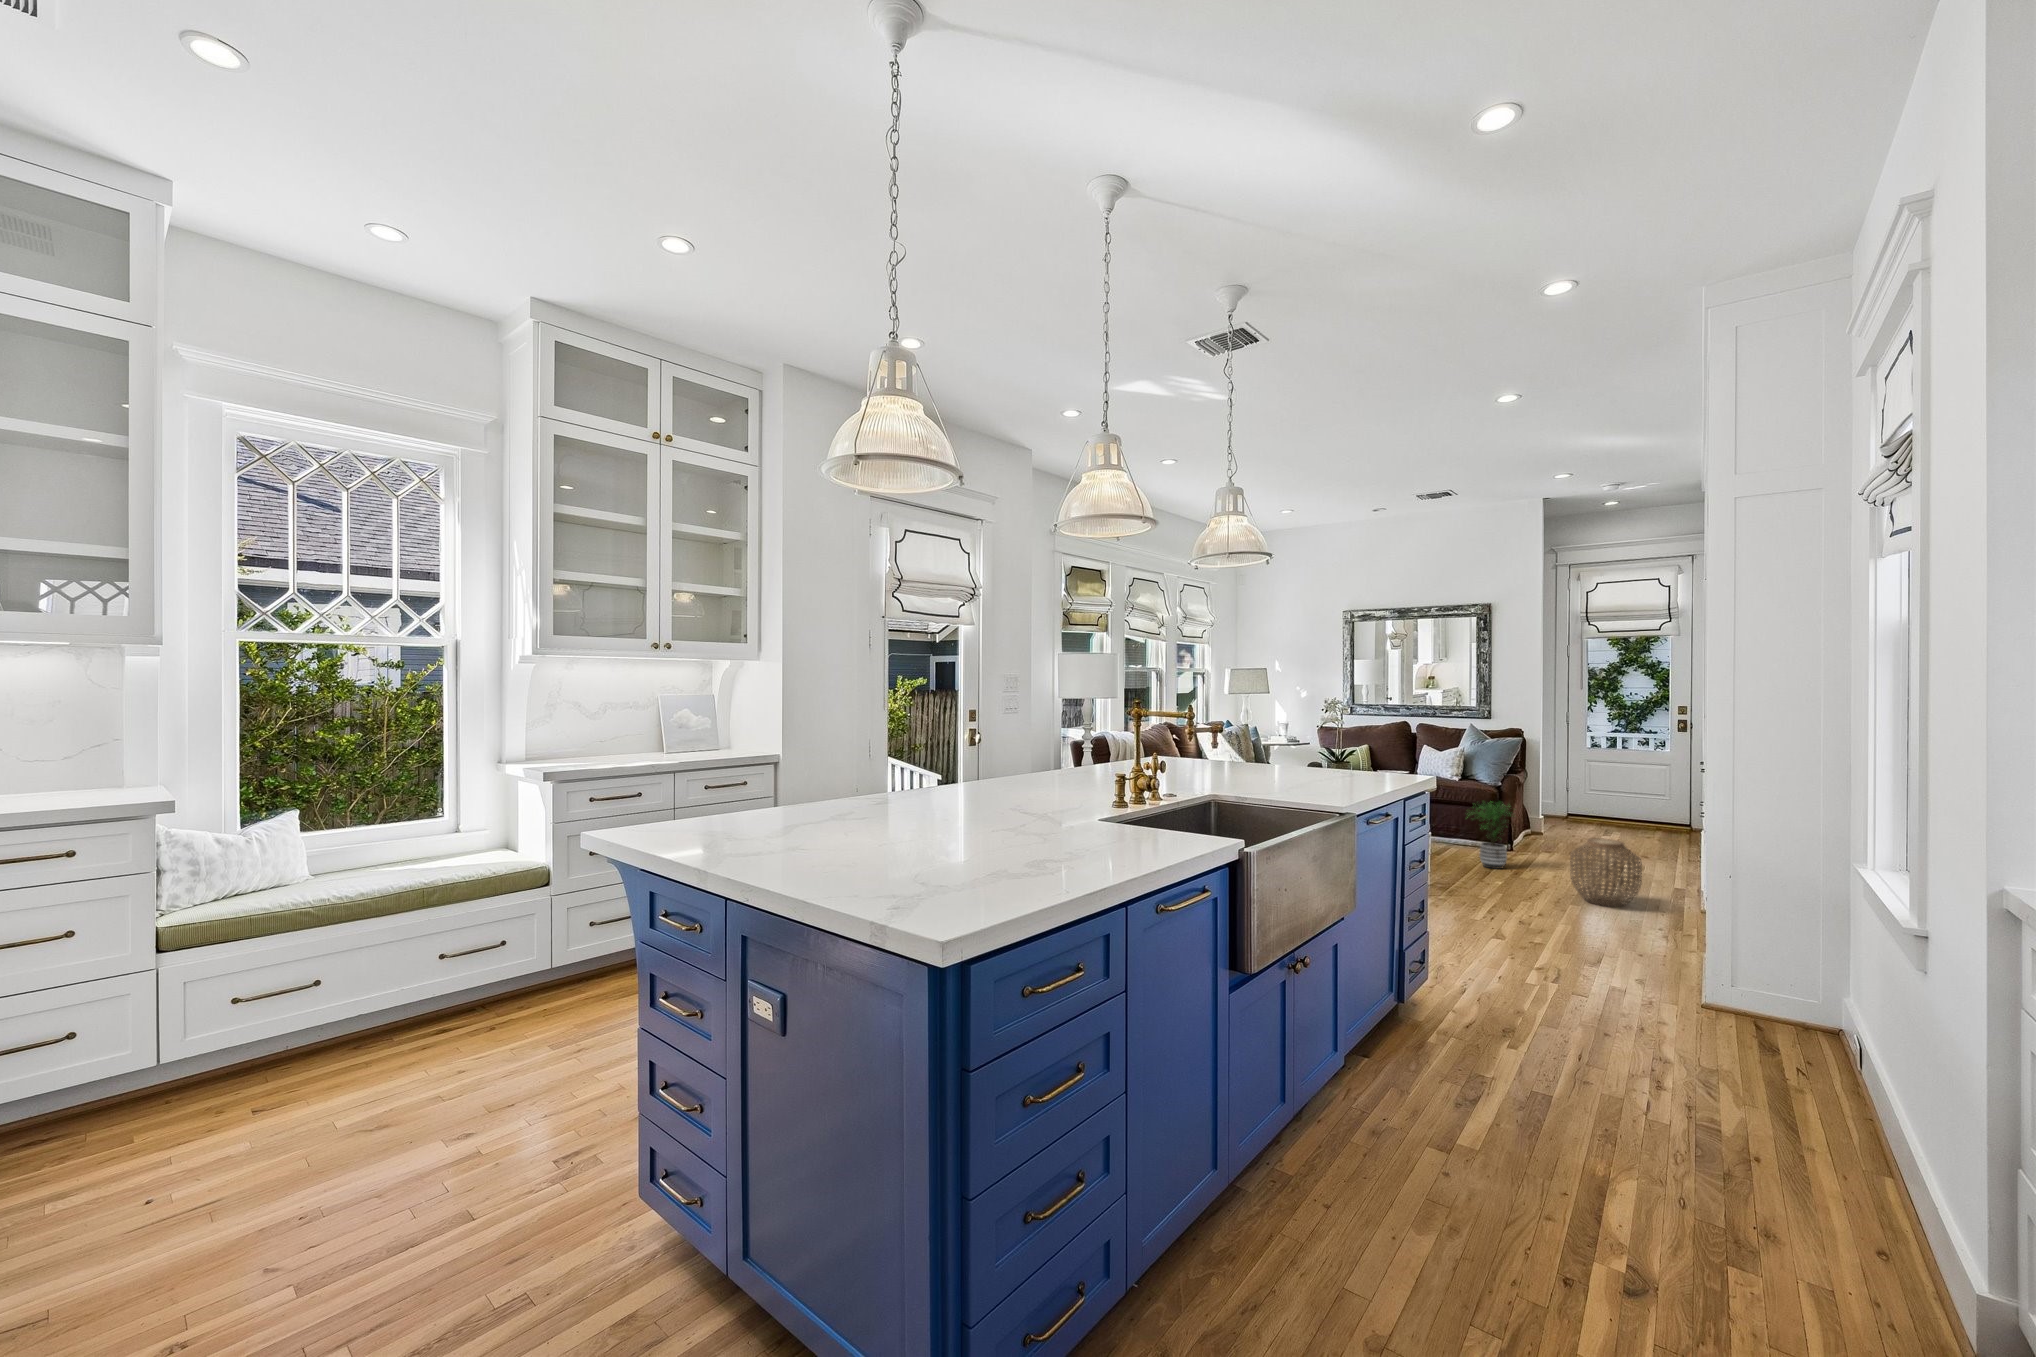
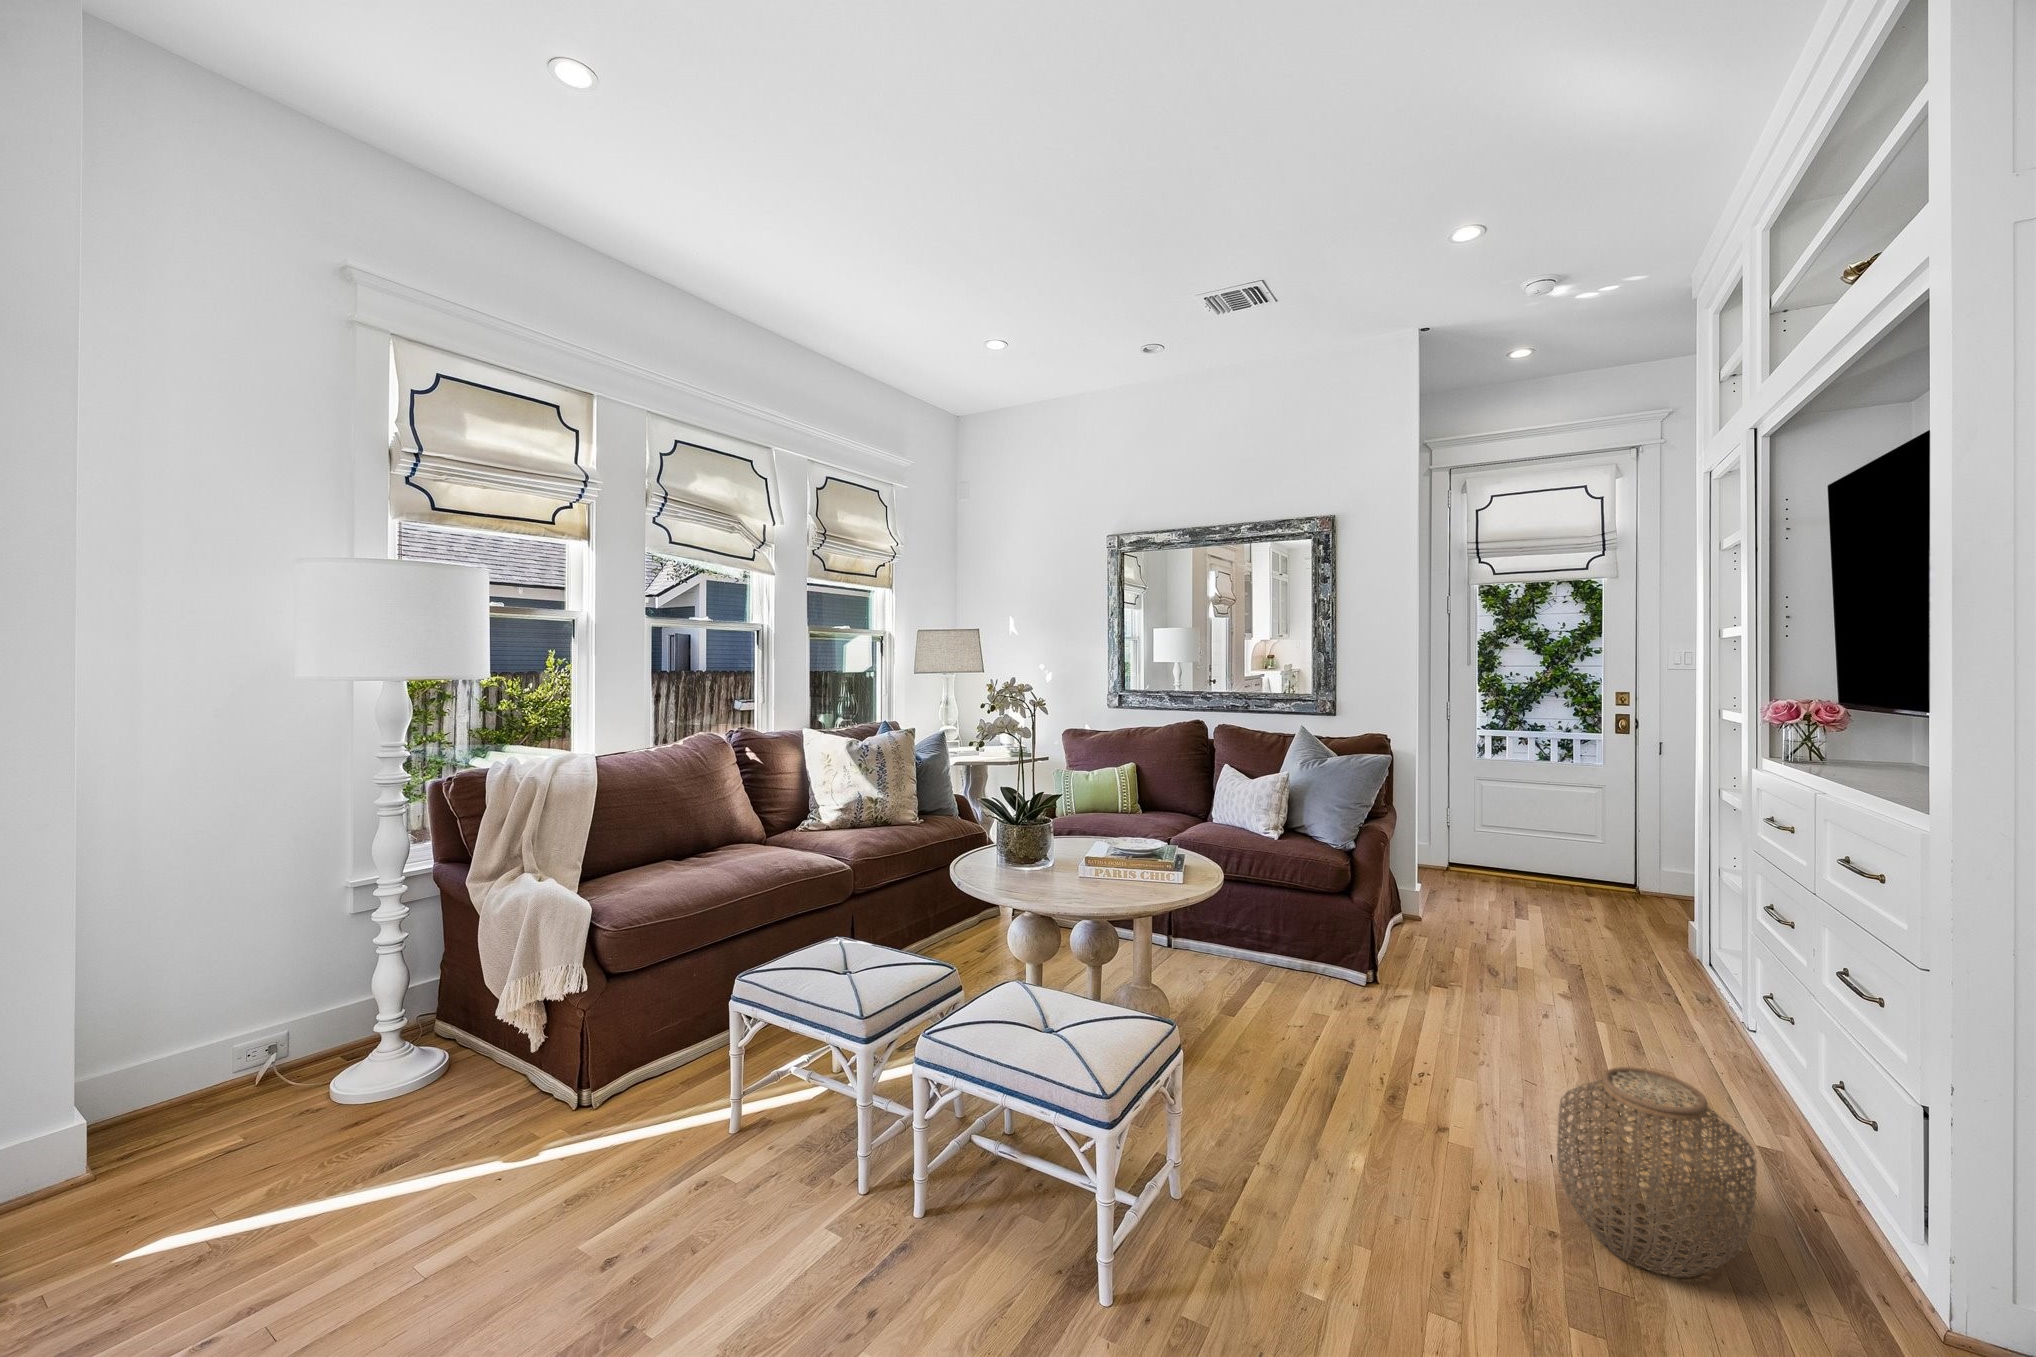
potted plant: present [1467,802,1514,869] -> none [1295,906,1407,1060]

